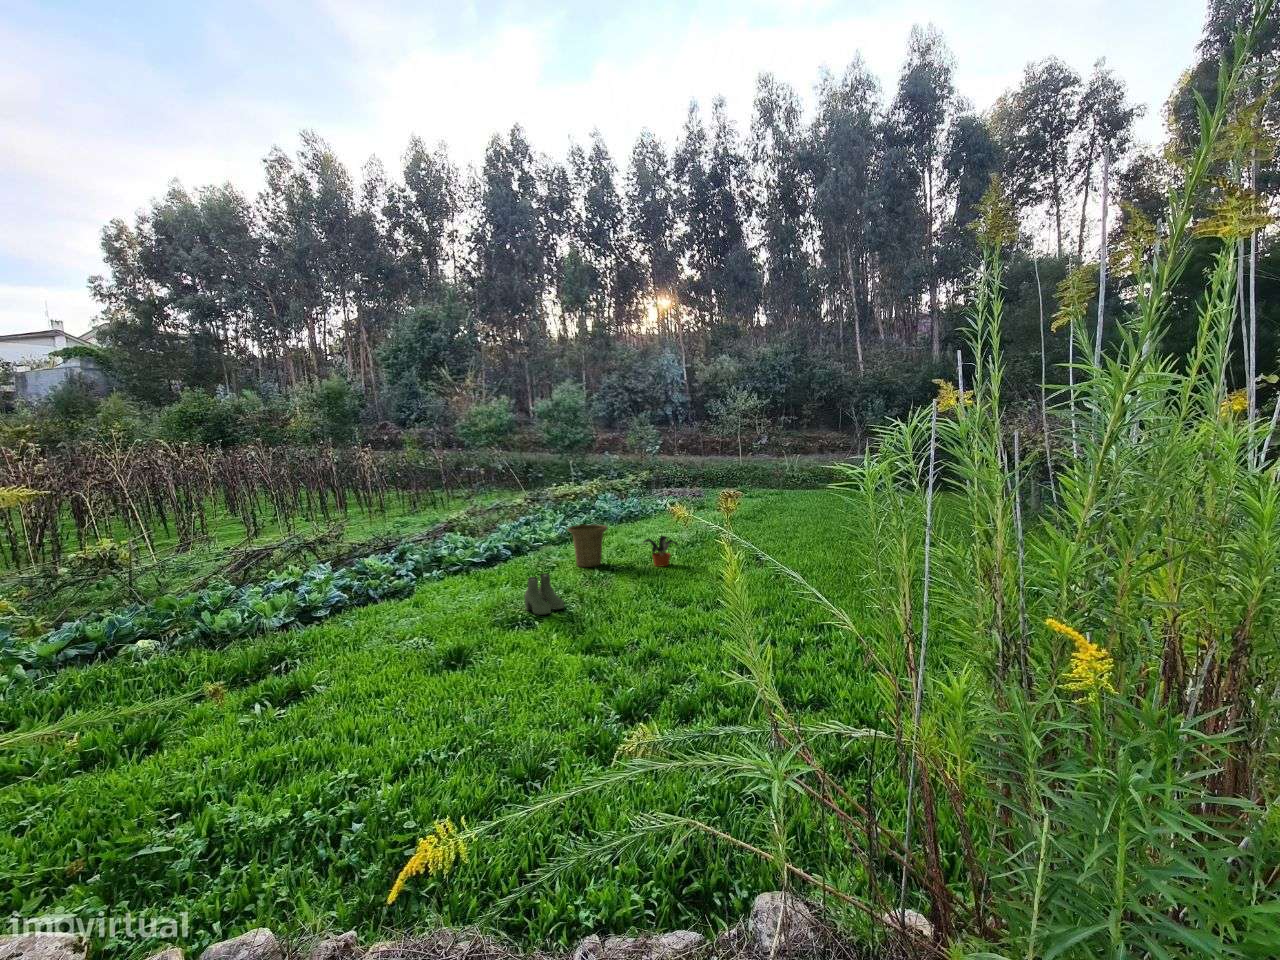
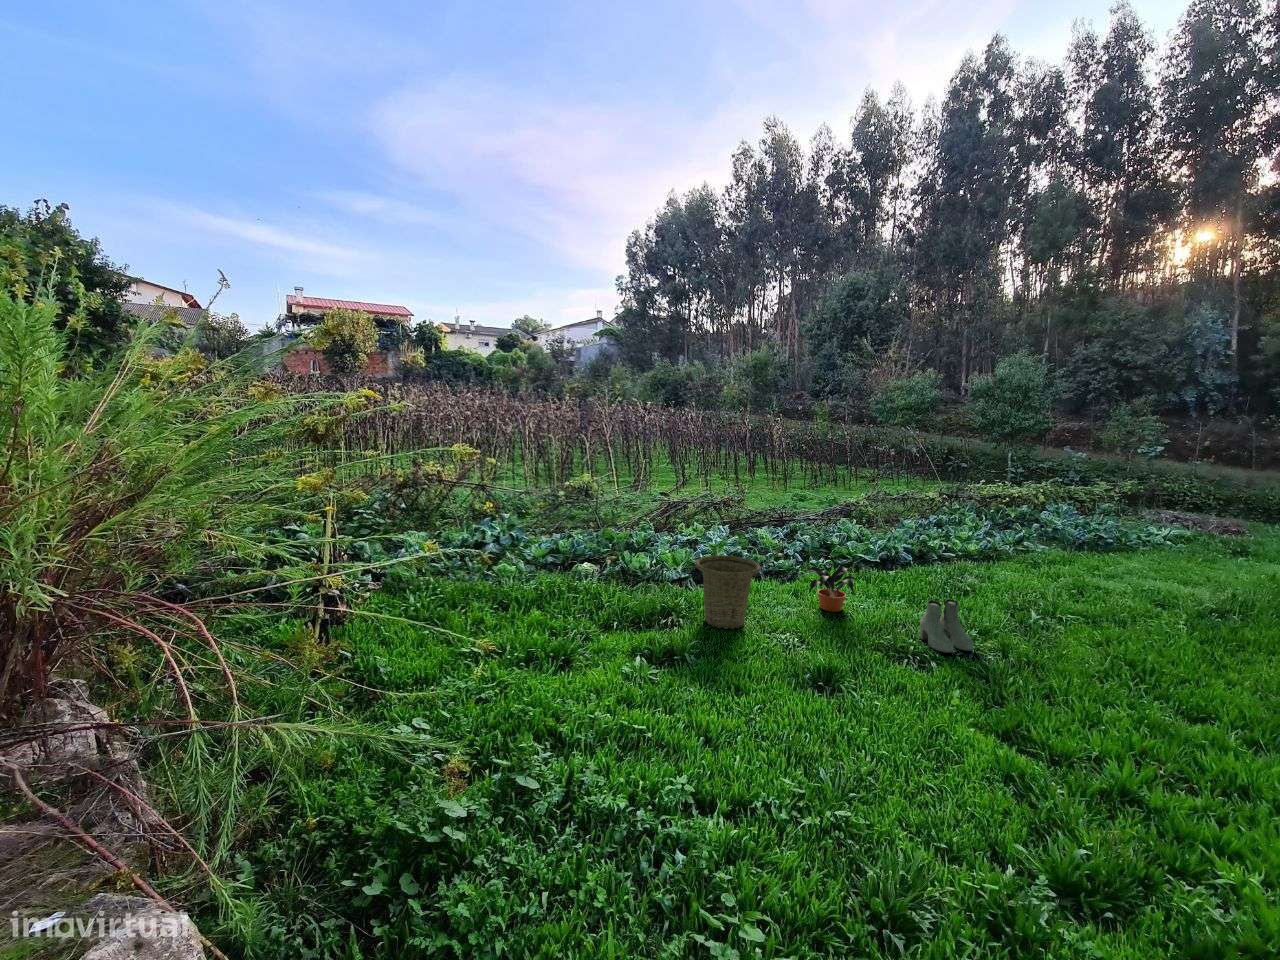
basket: present [567,524,608,567] -> present [696,555,760,629]
potted plant: present [643,536,678,567] -> present [806,566,857,612]

